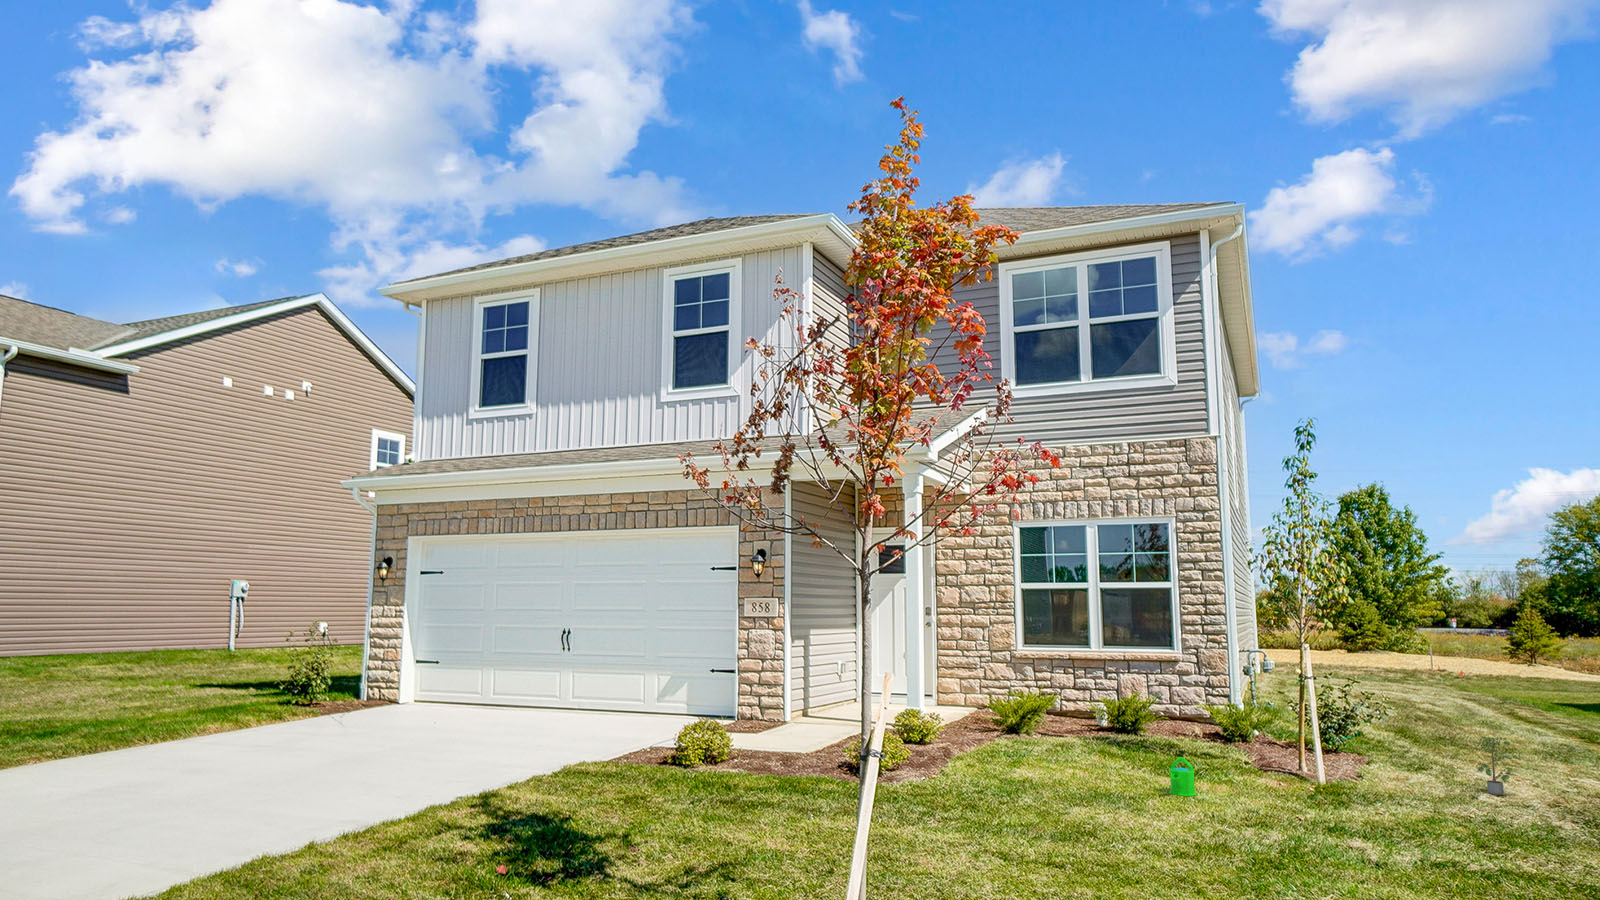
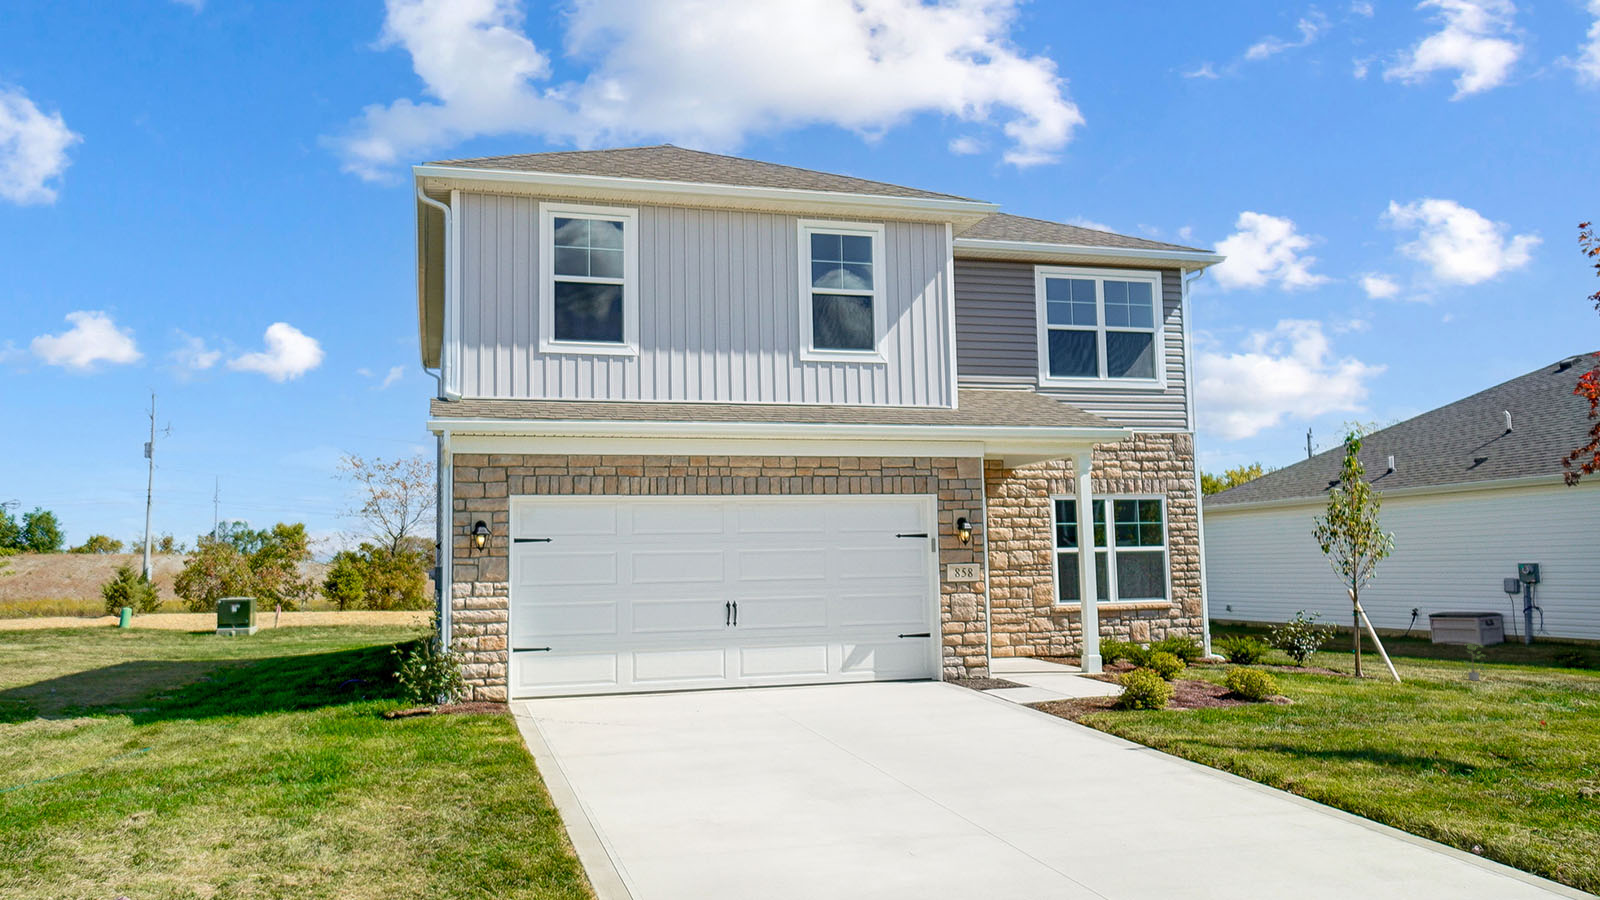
watering can: present [1169,757,1197,796] -> none [1401,670,1426,697]

